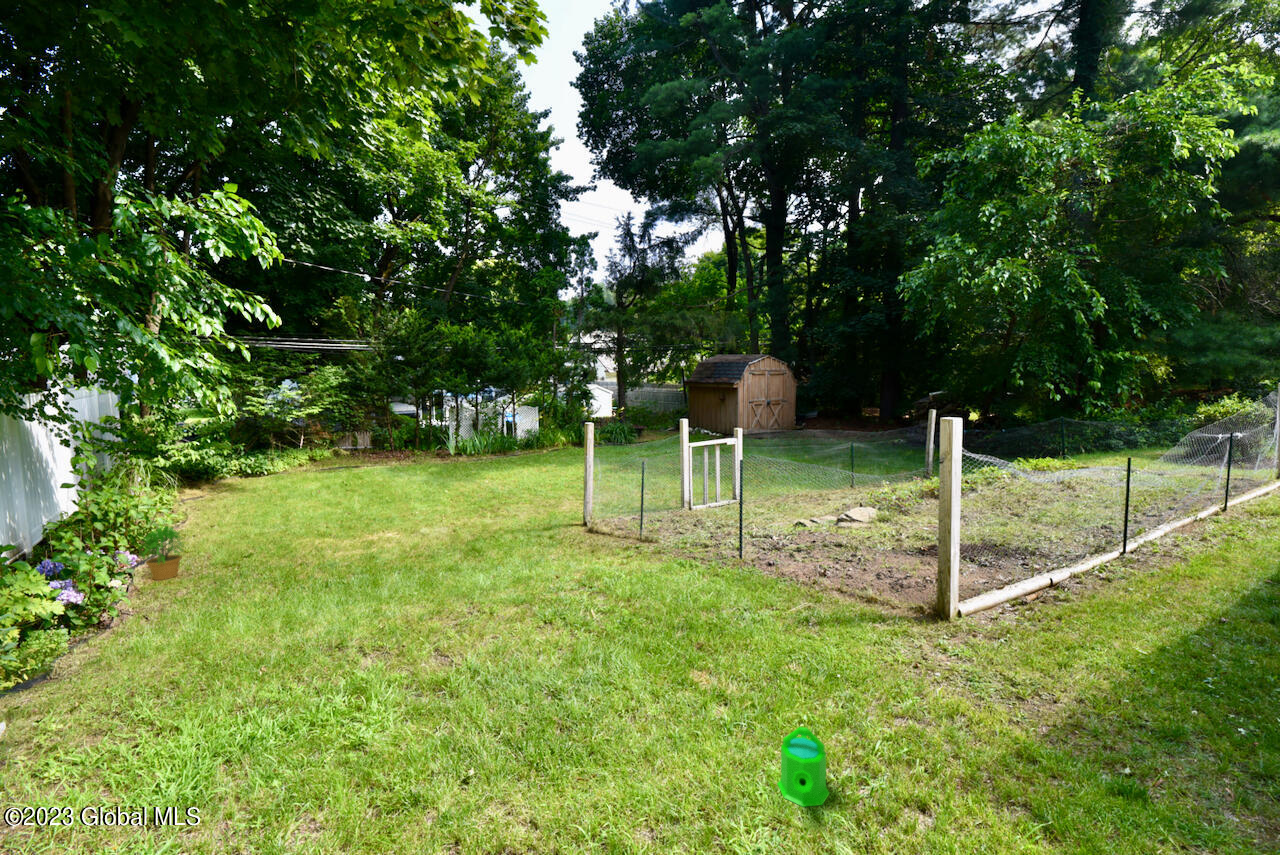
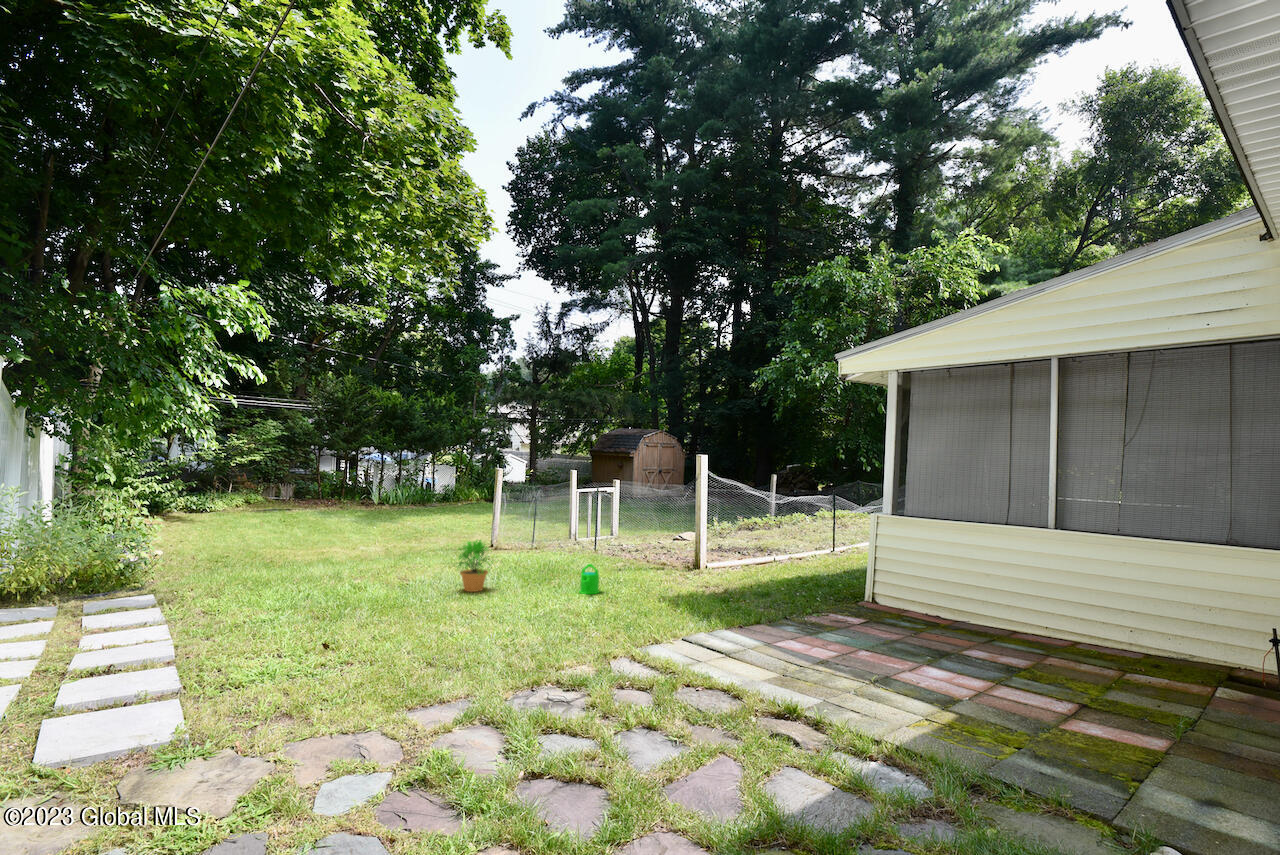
potted plant: present [140,526,184,580] -> present [458,540,492,592]

